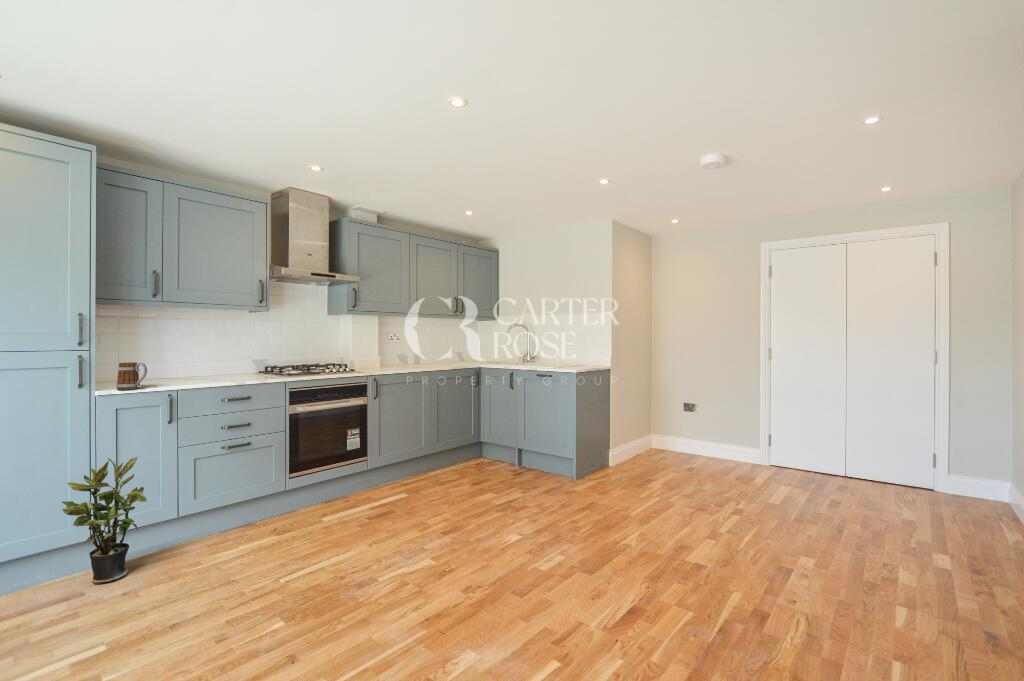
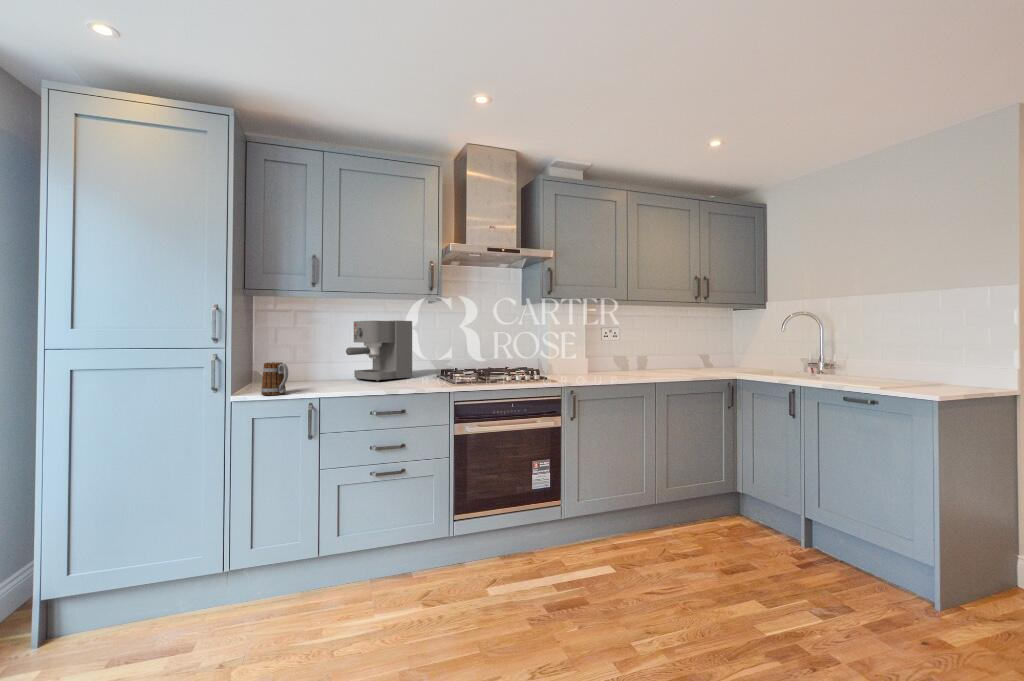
coffee maker: none [182,327,239,377] -> present [346,321,412,381]
potted plant: present [62,457,147,584] -> none [170,478,265,639]

